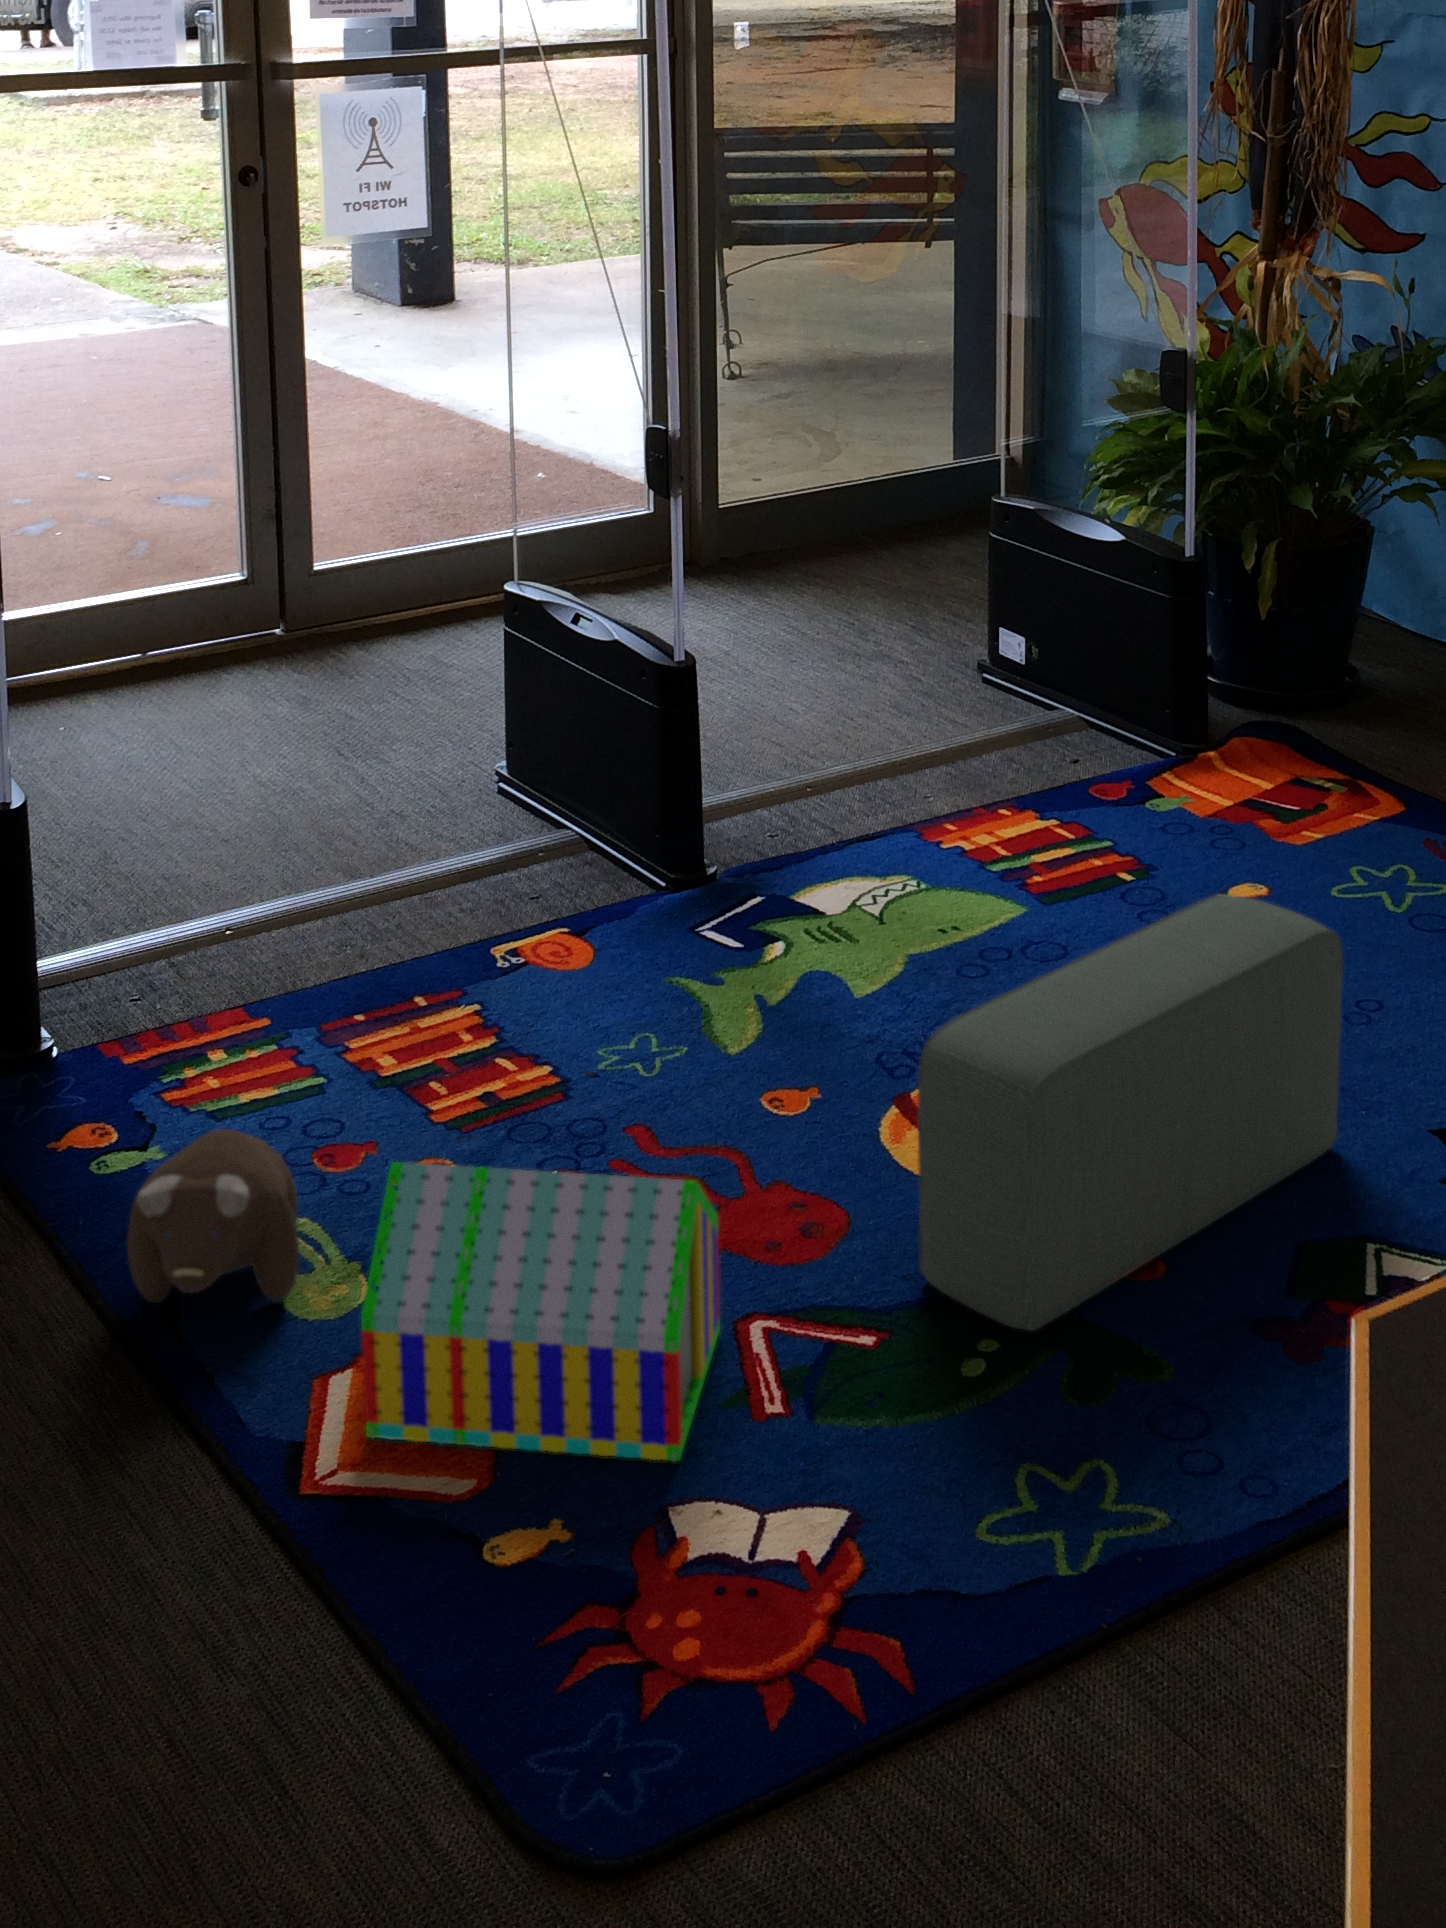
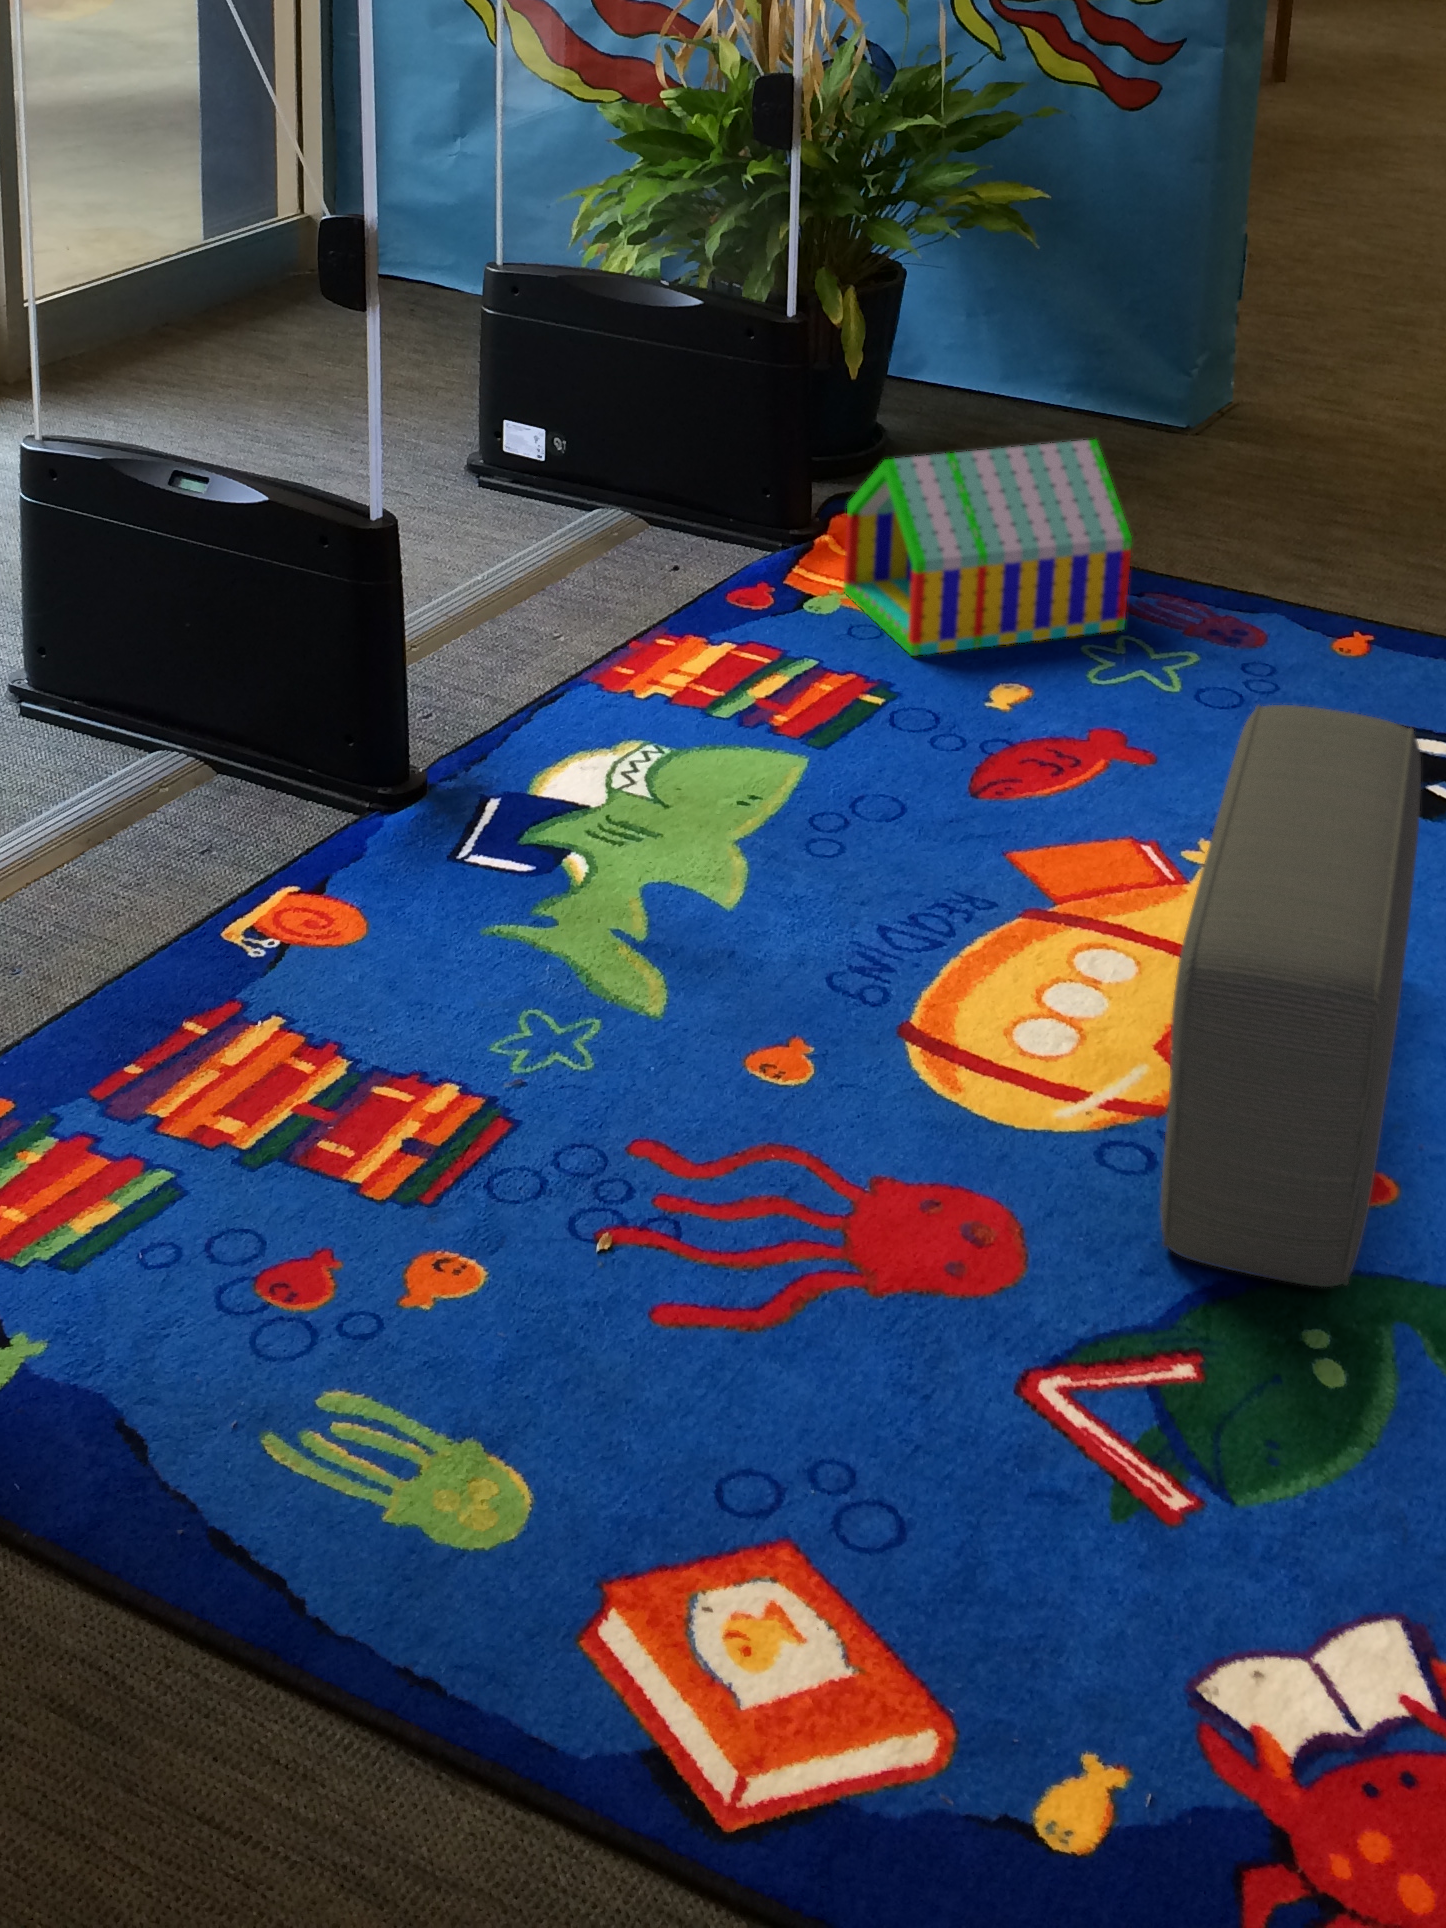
plush toy: present [127,1129,299,1303] -> none [199,1308,463,1599]
toy house: present [361,1162,720,1461] -> present [844,440,1132,656]

